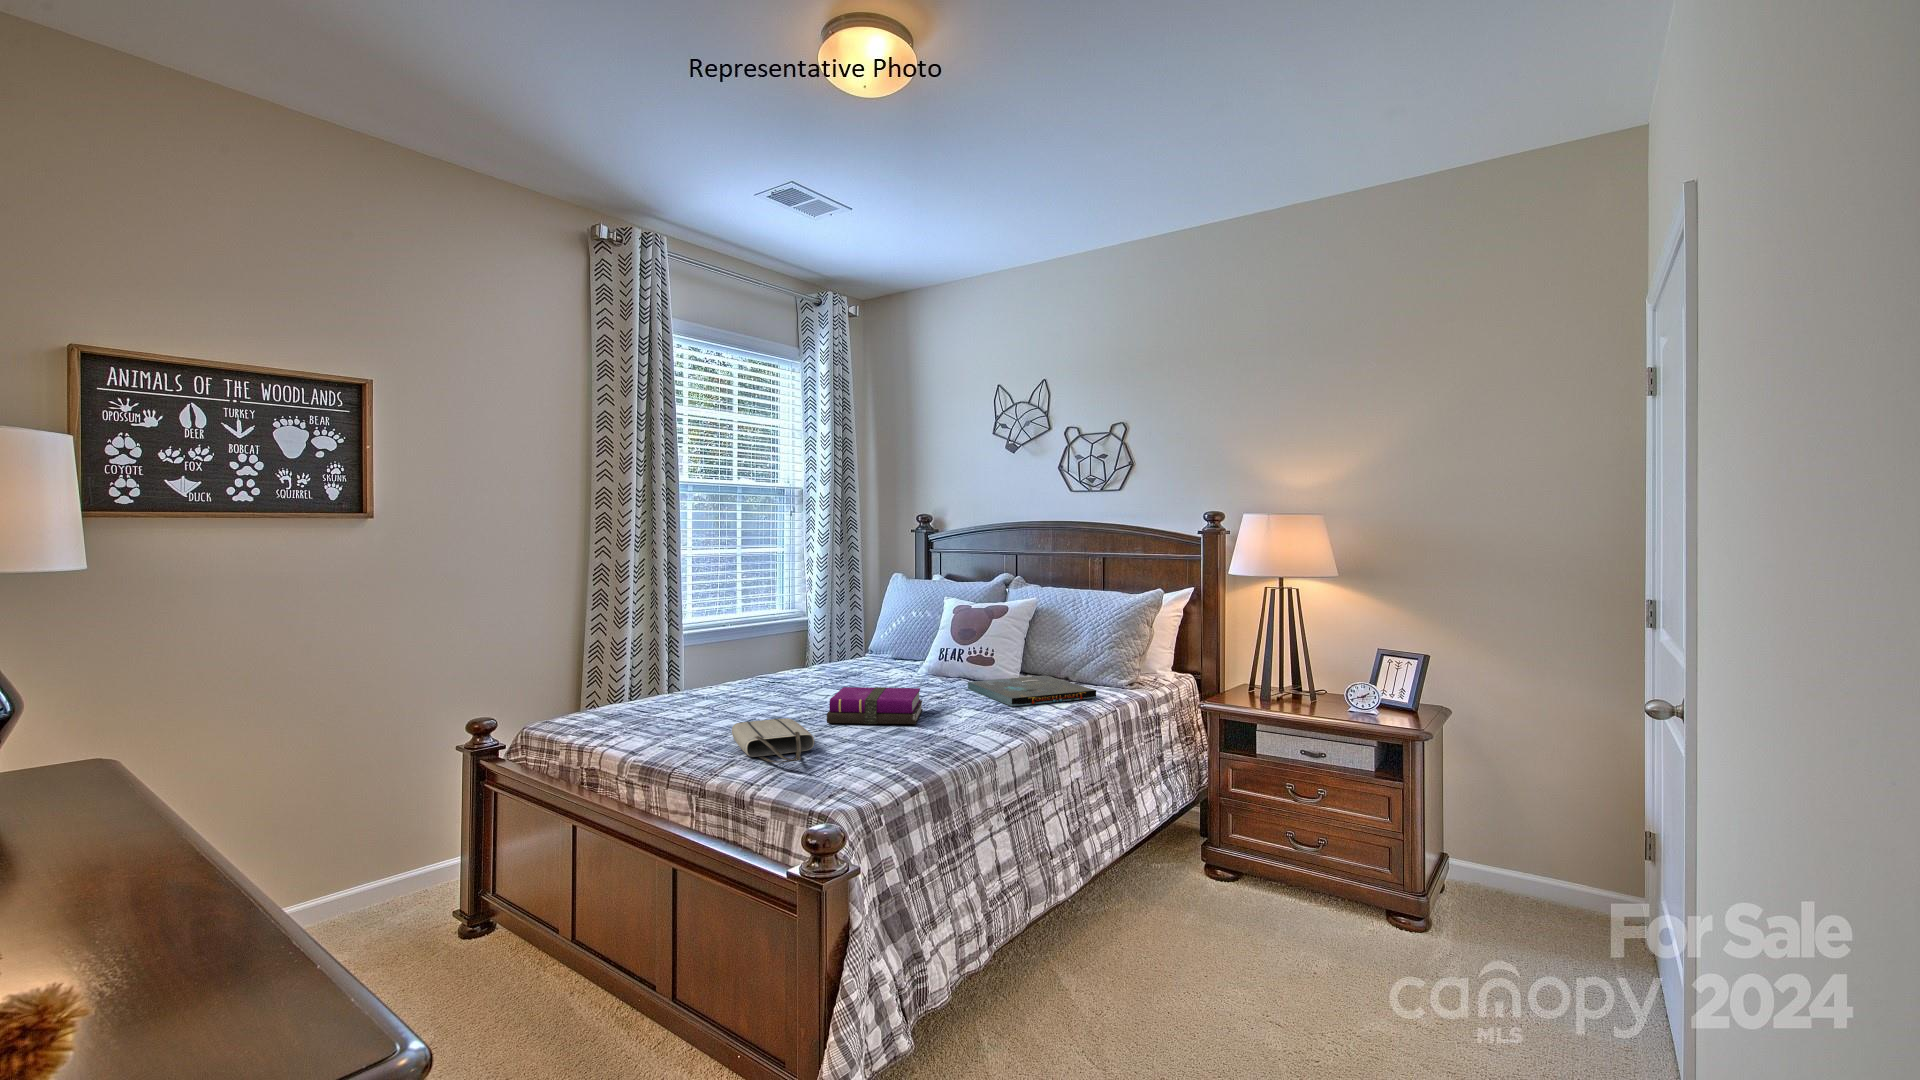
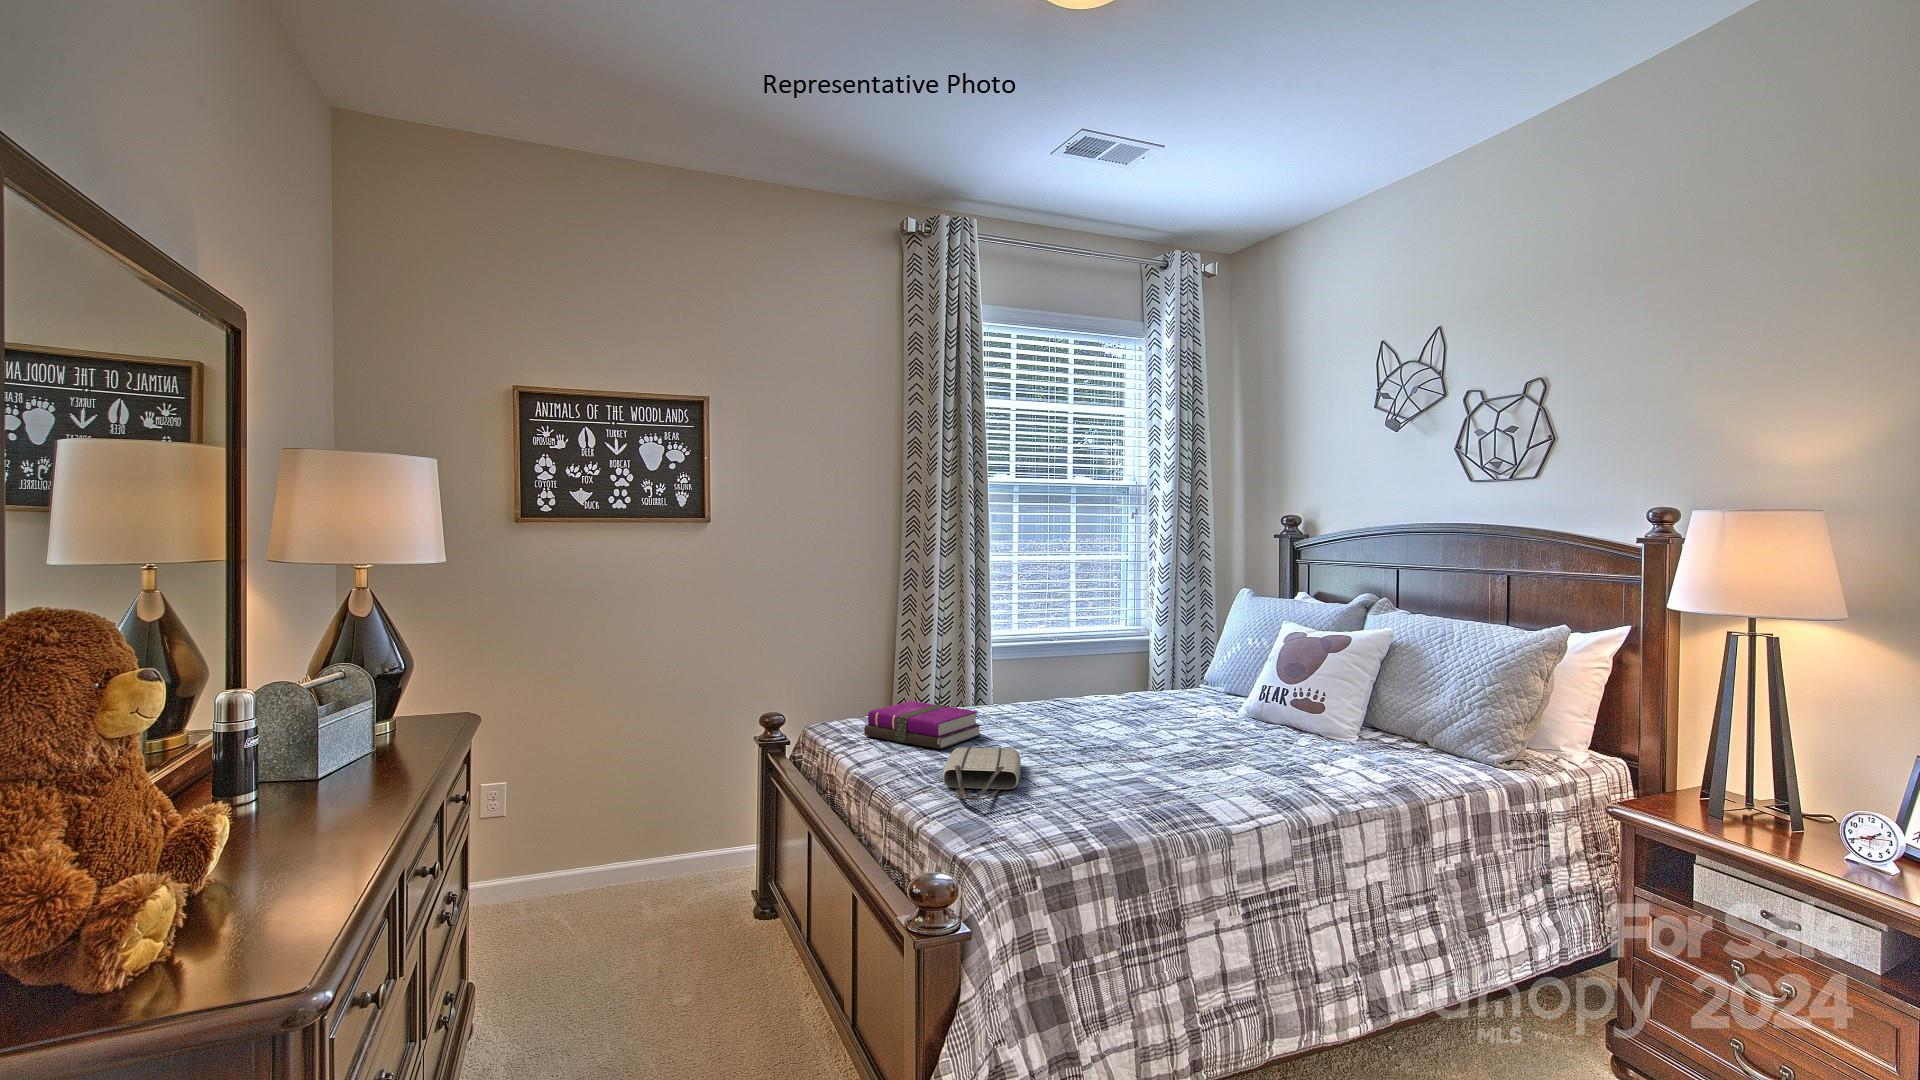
board game: present [968,675,1096,706] -> none [1275,731,1444,776]
notebook: present [827,687,923,724] -> present [864,701,981,749]

